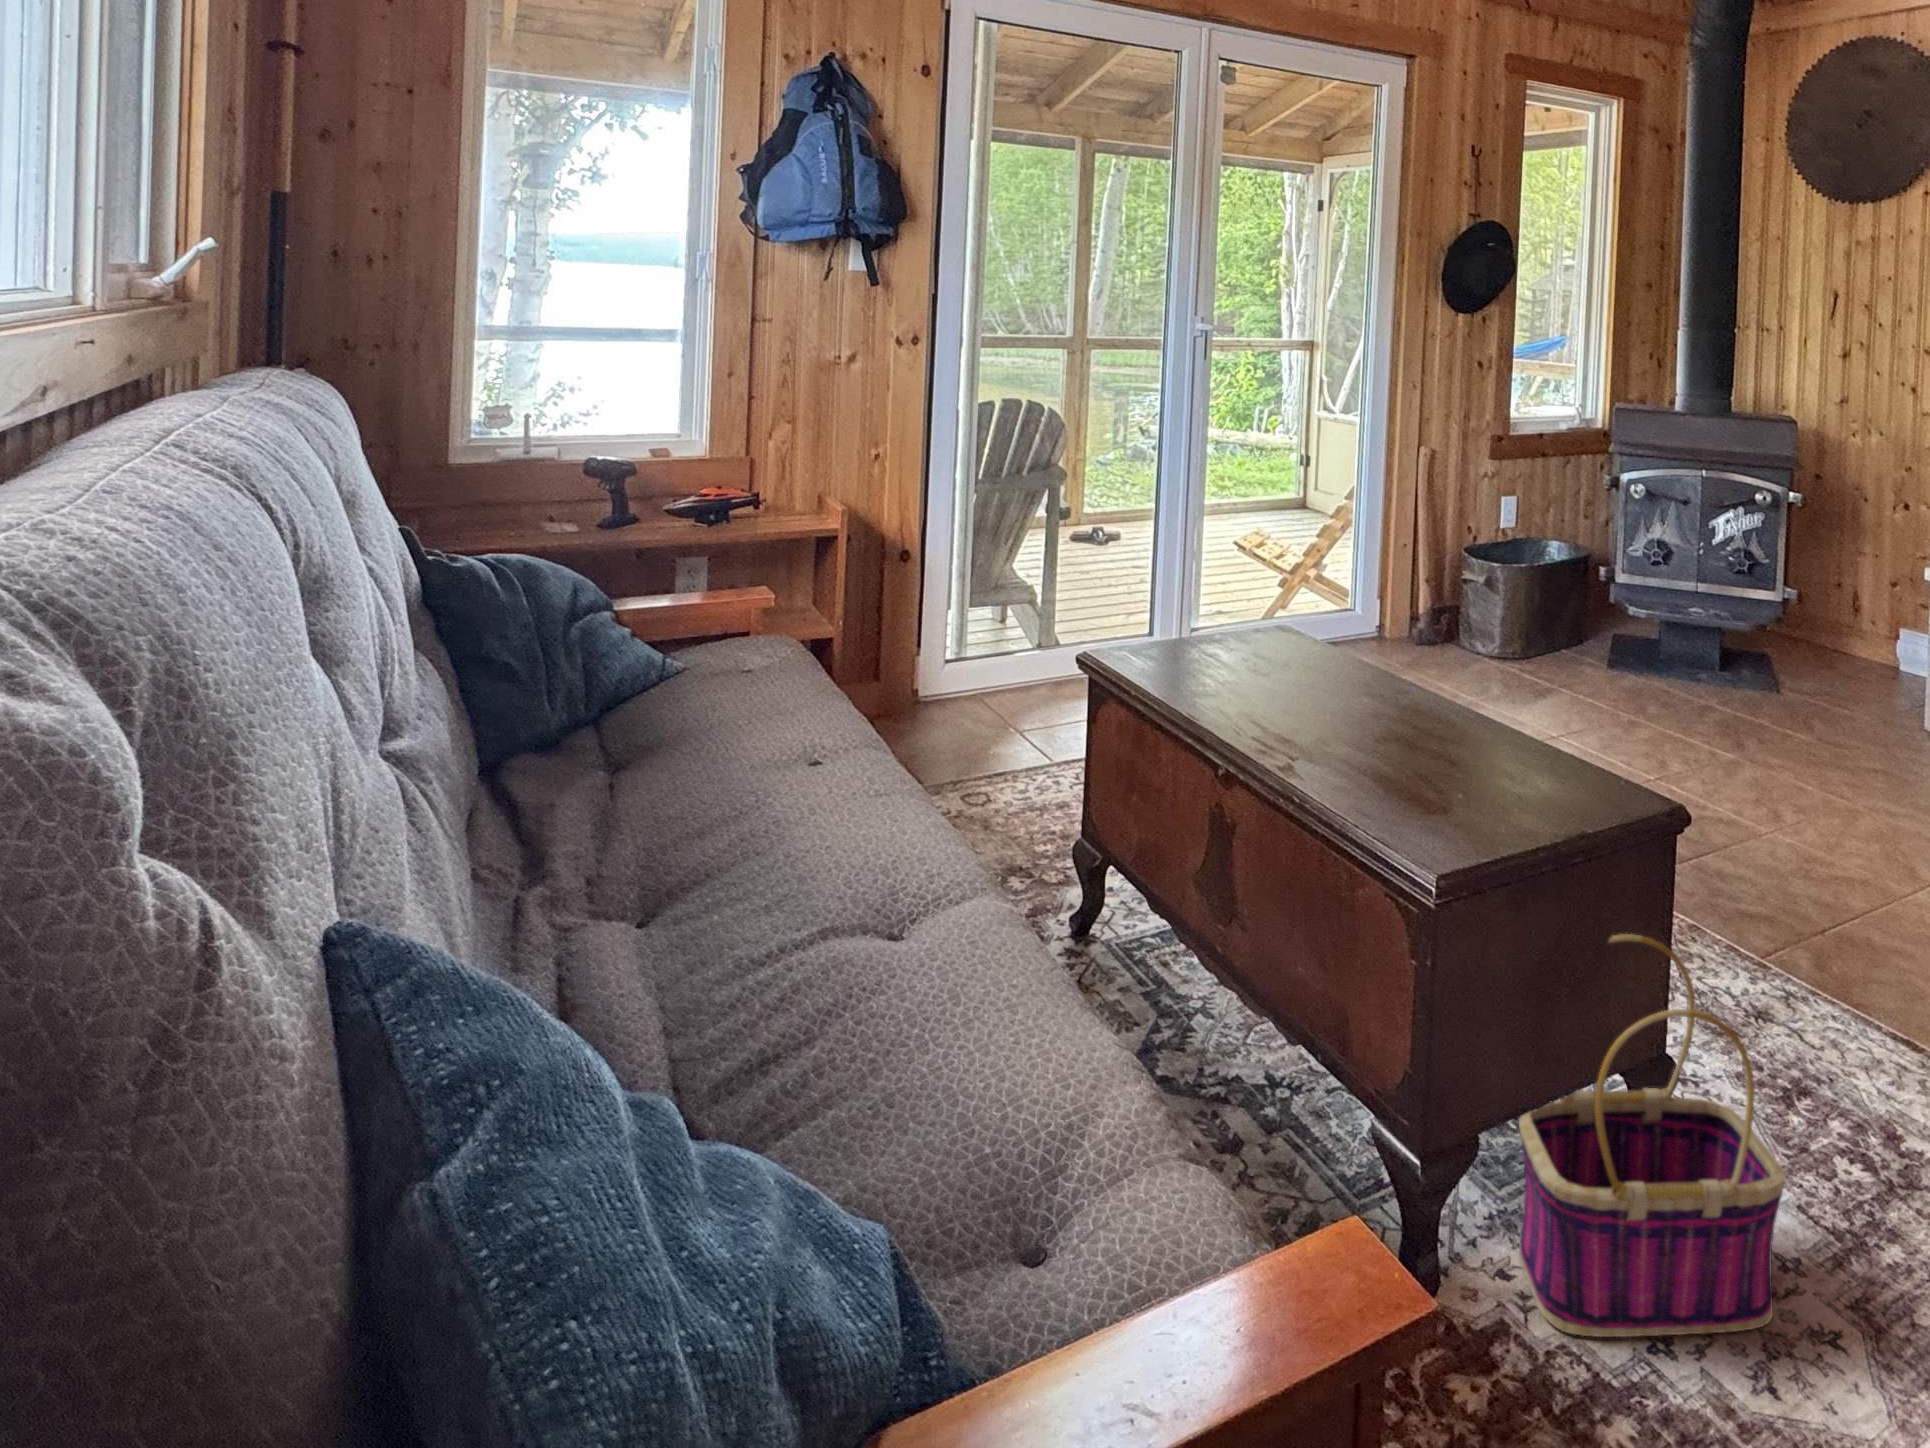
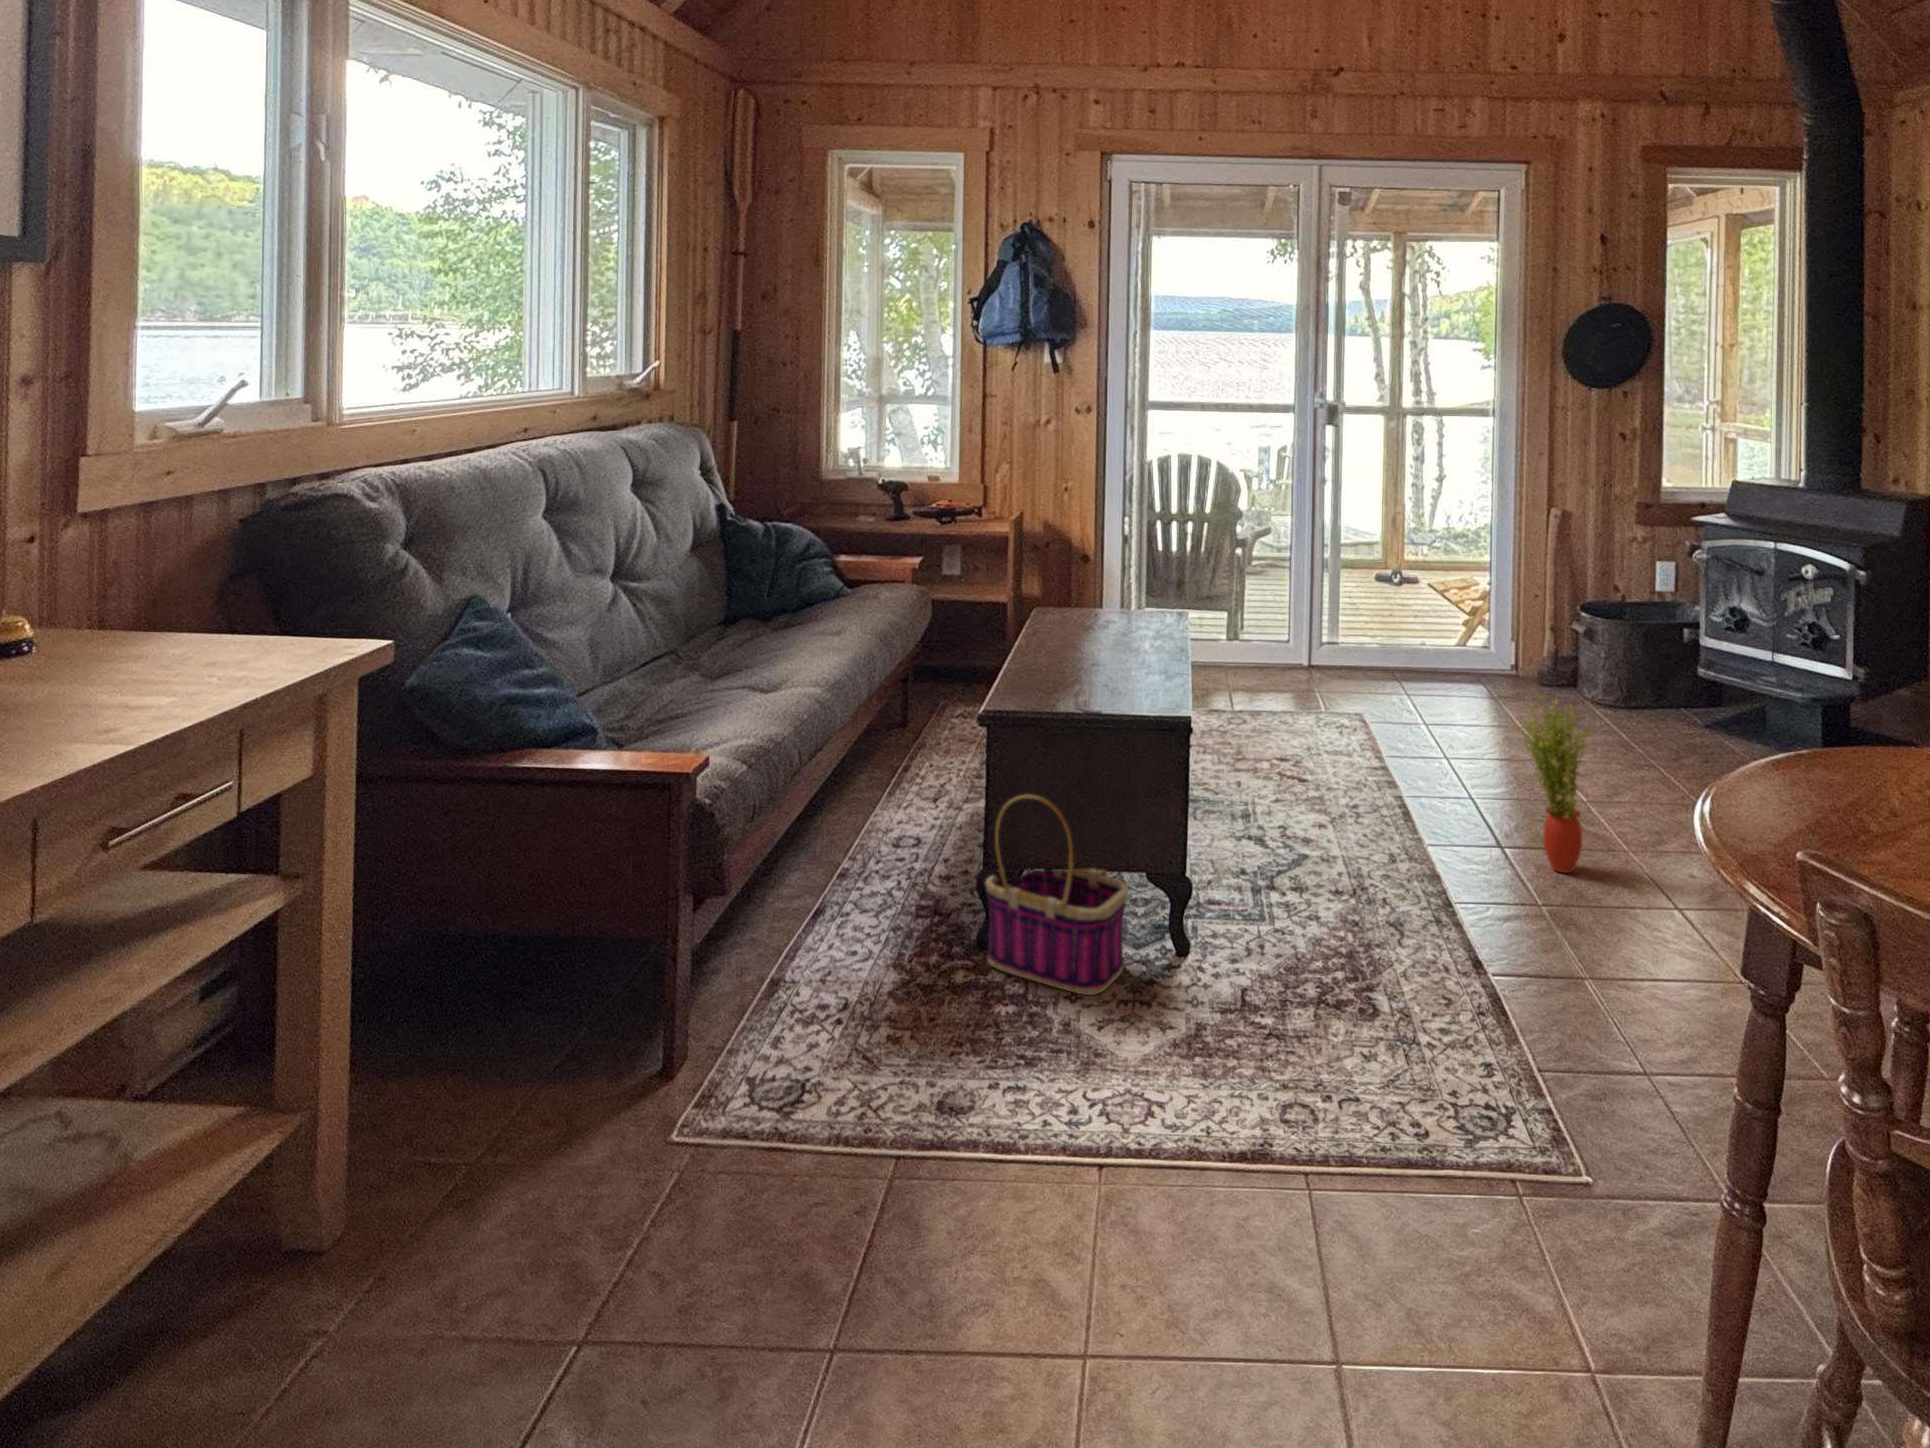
potted plant: none [1770,673,1869,885] -> present [1520,693,1590,873]

